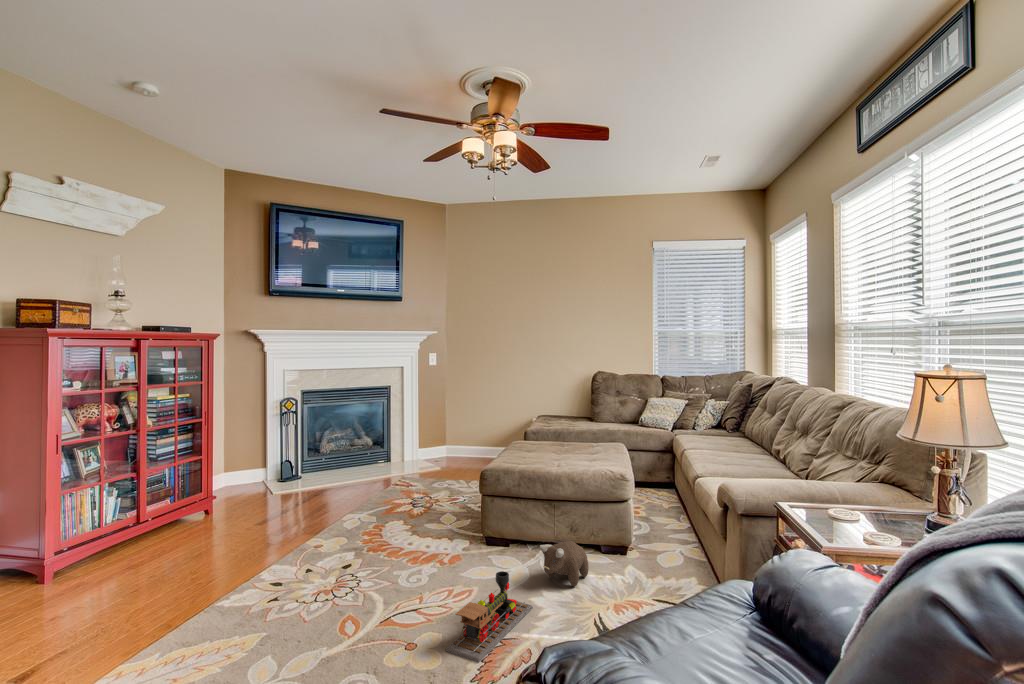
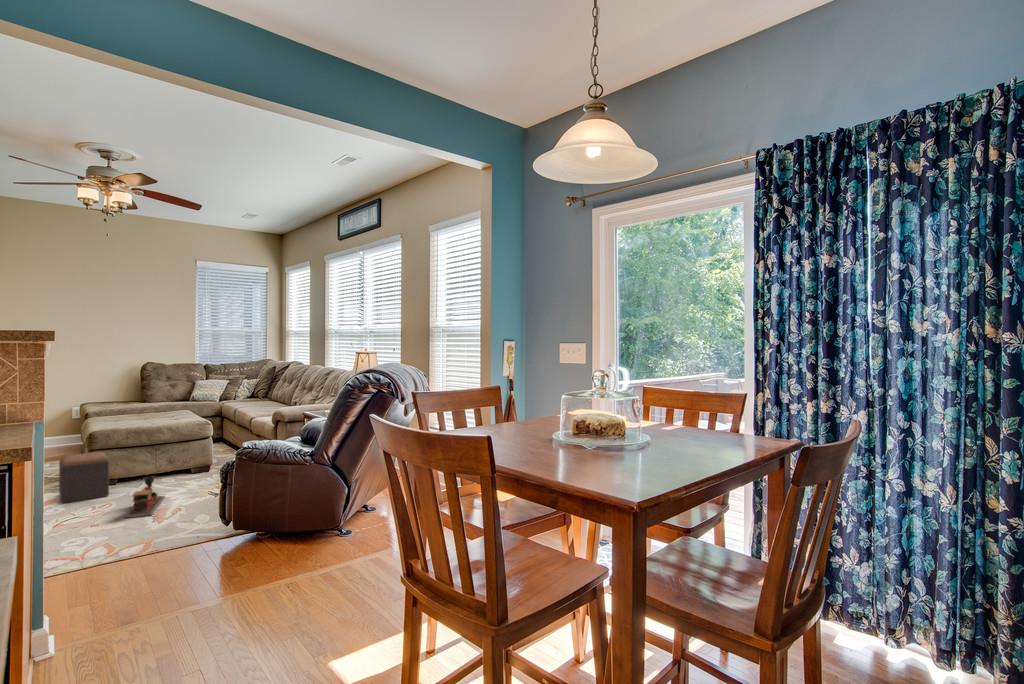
footstool: none [431,497,492,572] -> present [59,452,109,503]
plush toy: present [540,541,589,587] -> none [161,462,191,487]

